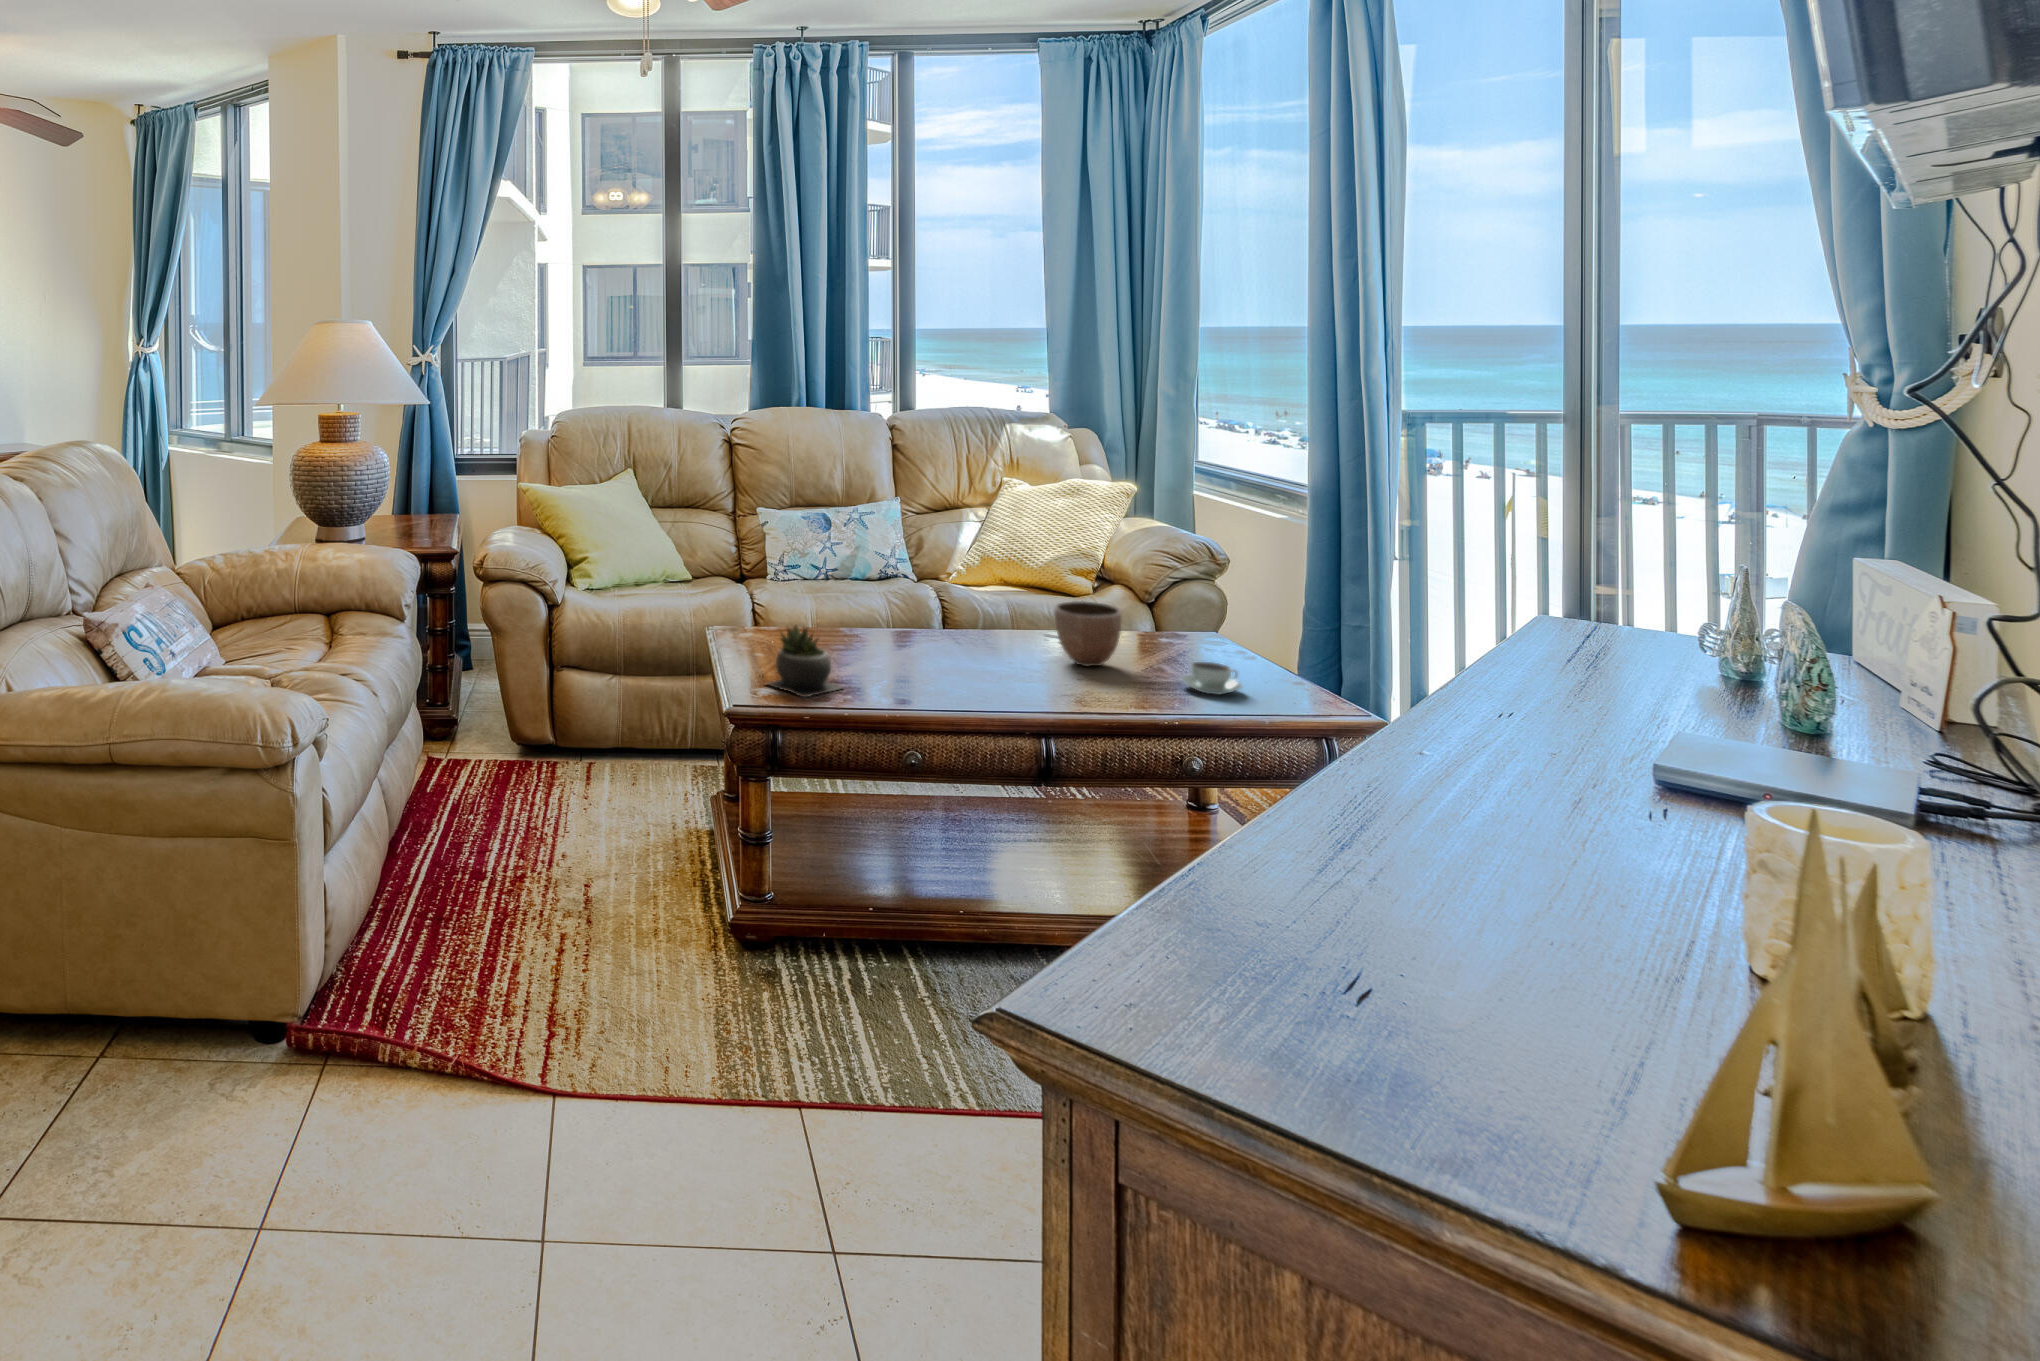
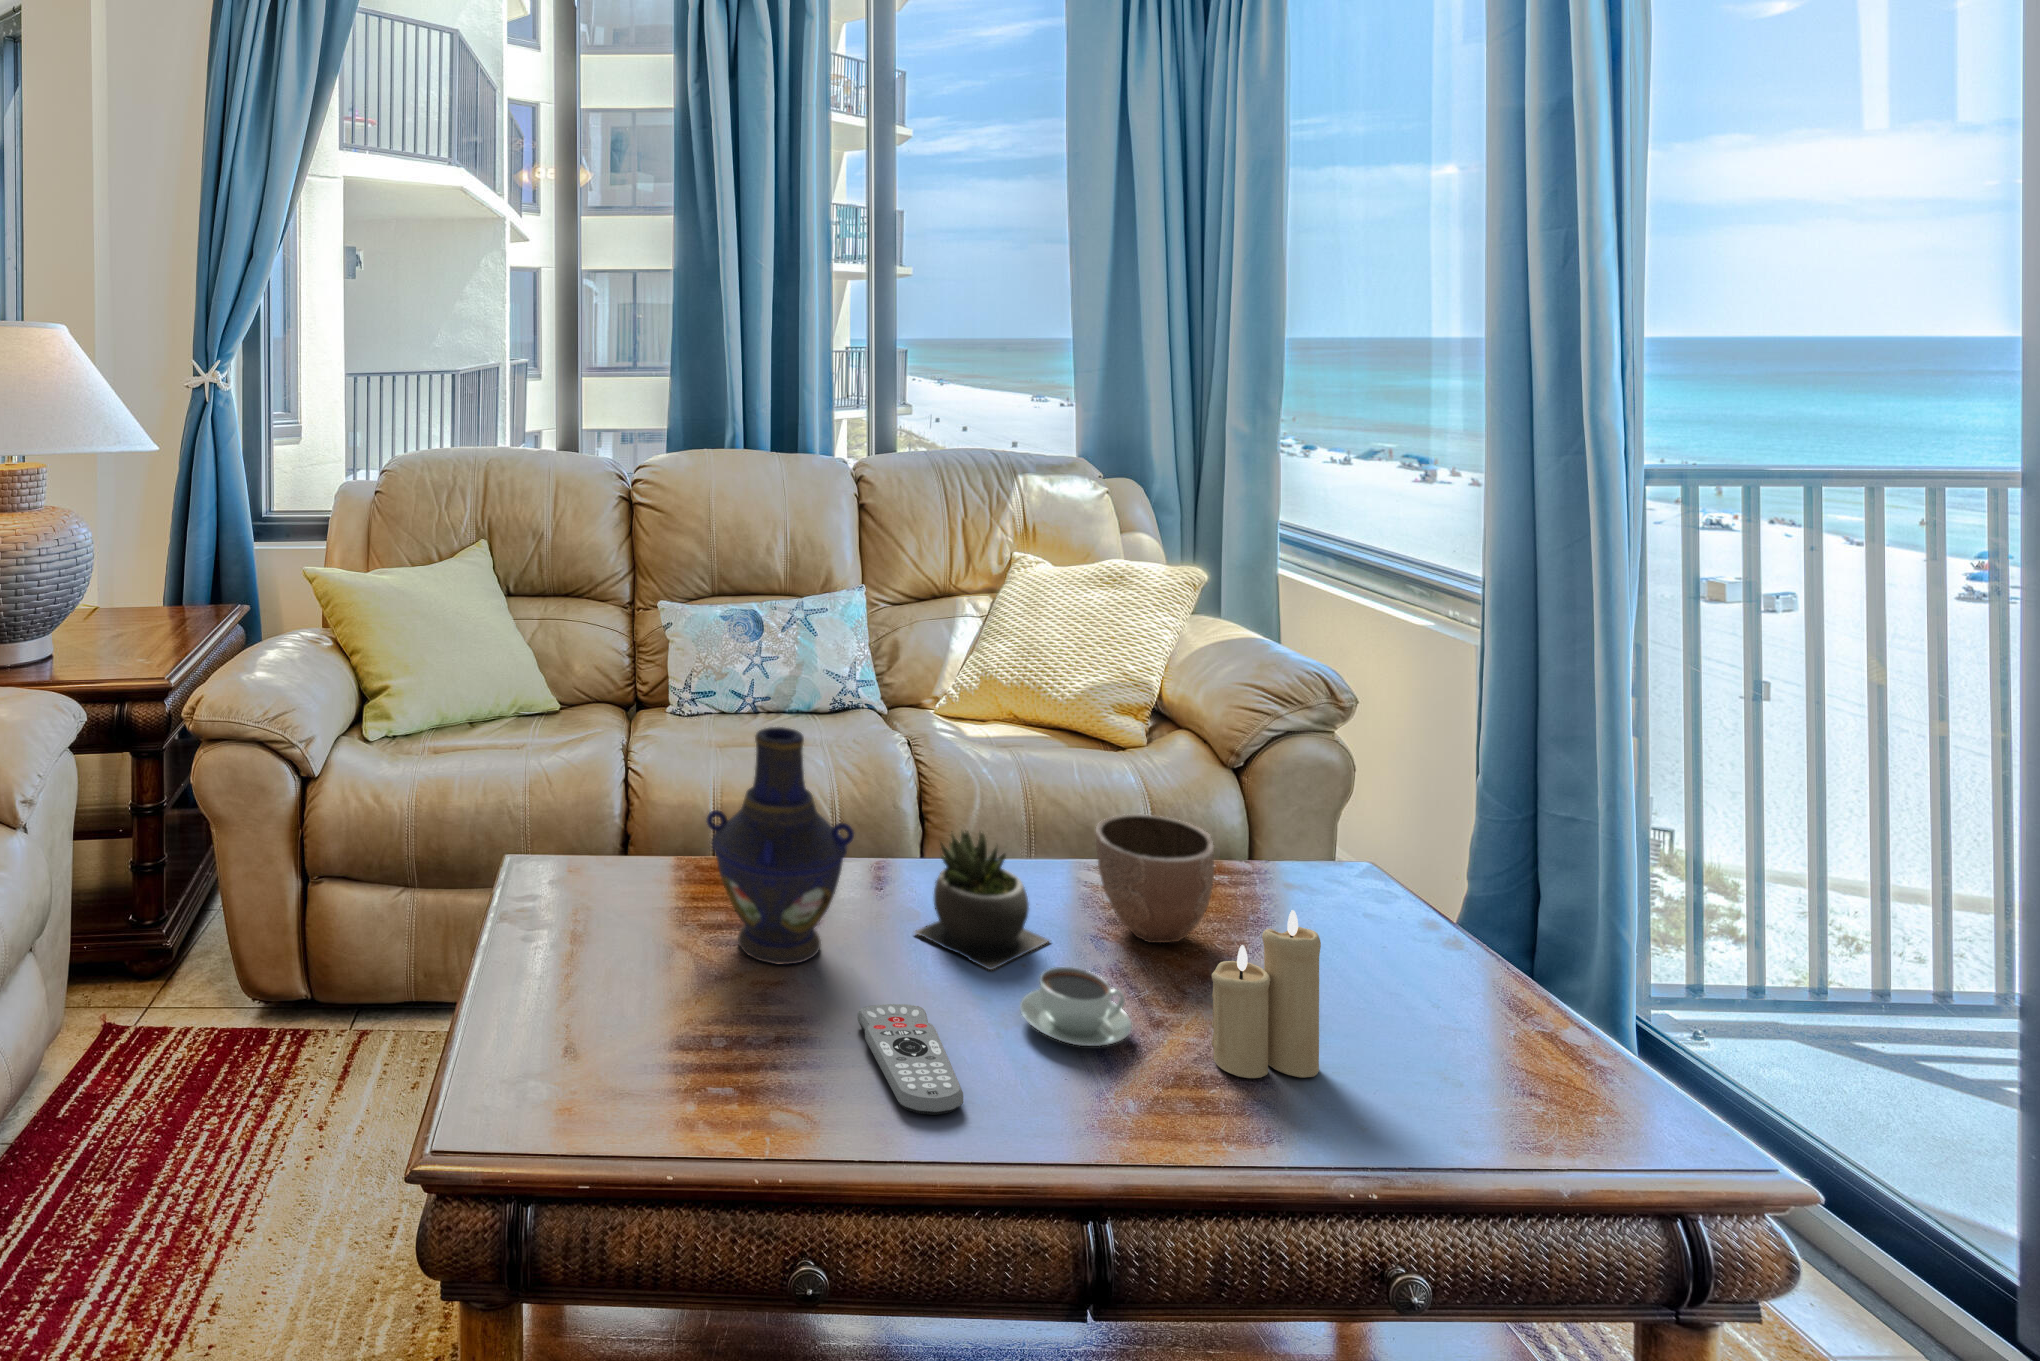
vase: none [835,547,919,670] -> present [706,727,854,964]
candle: none [1113,623,1169,704] -> present [1212,910,1321,1078]
succulent plant: present [767,625,841,698] -> present [915,831,1049,970]
coffee cup: present [1181,662,1242,695] -> present [1020,967,1132,1046]
remote control: none [927,678,985,711] -> present [858,1004,963,1115]

